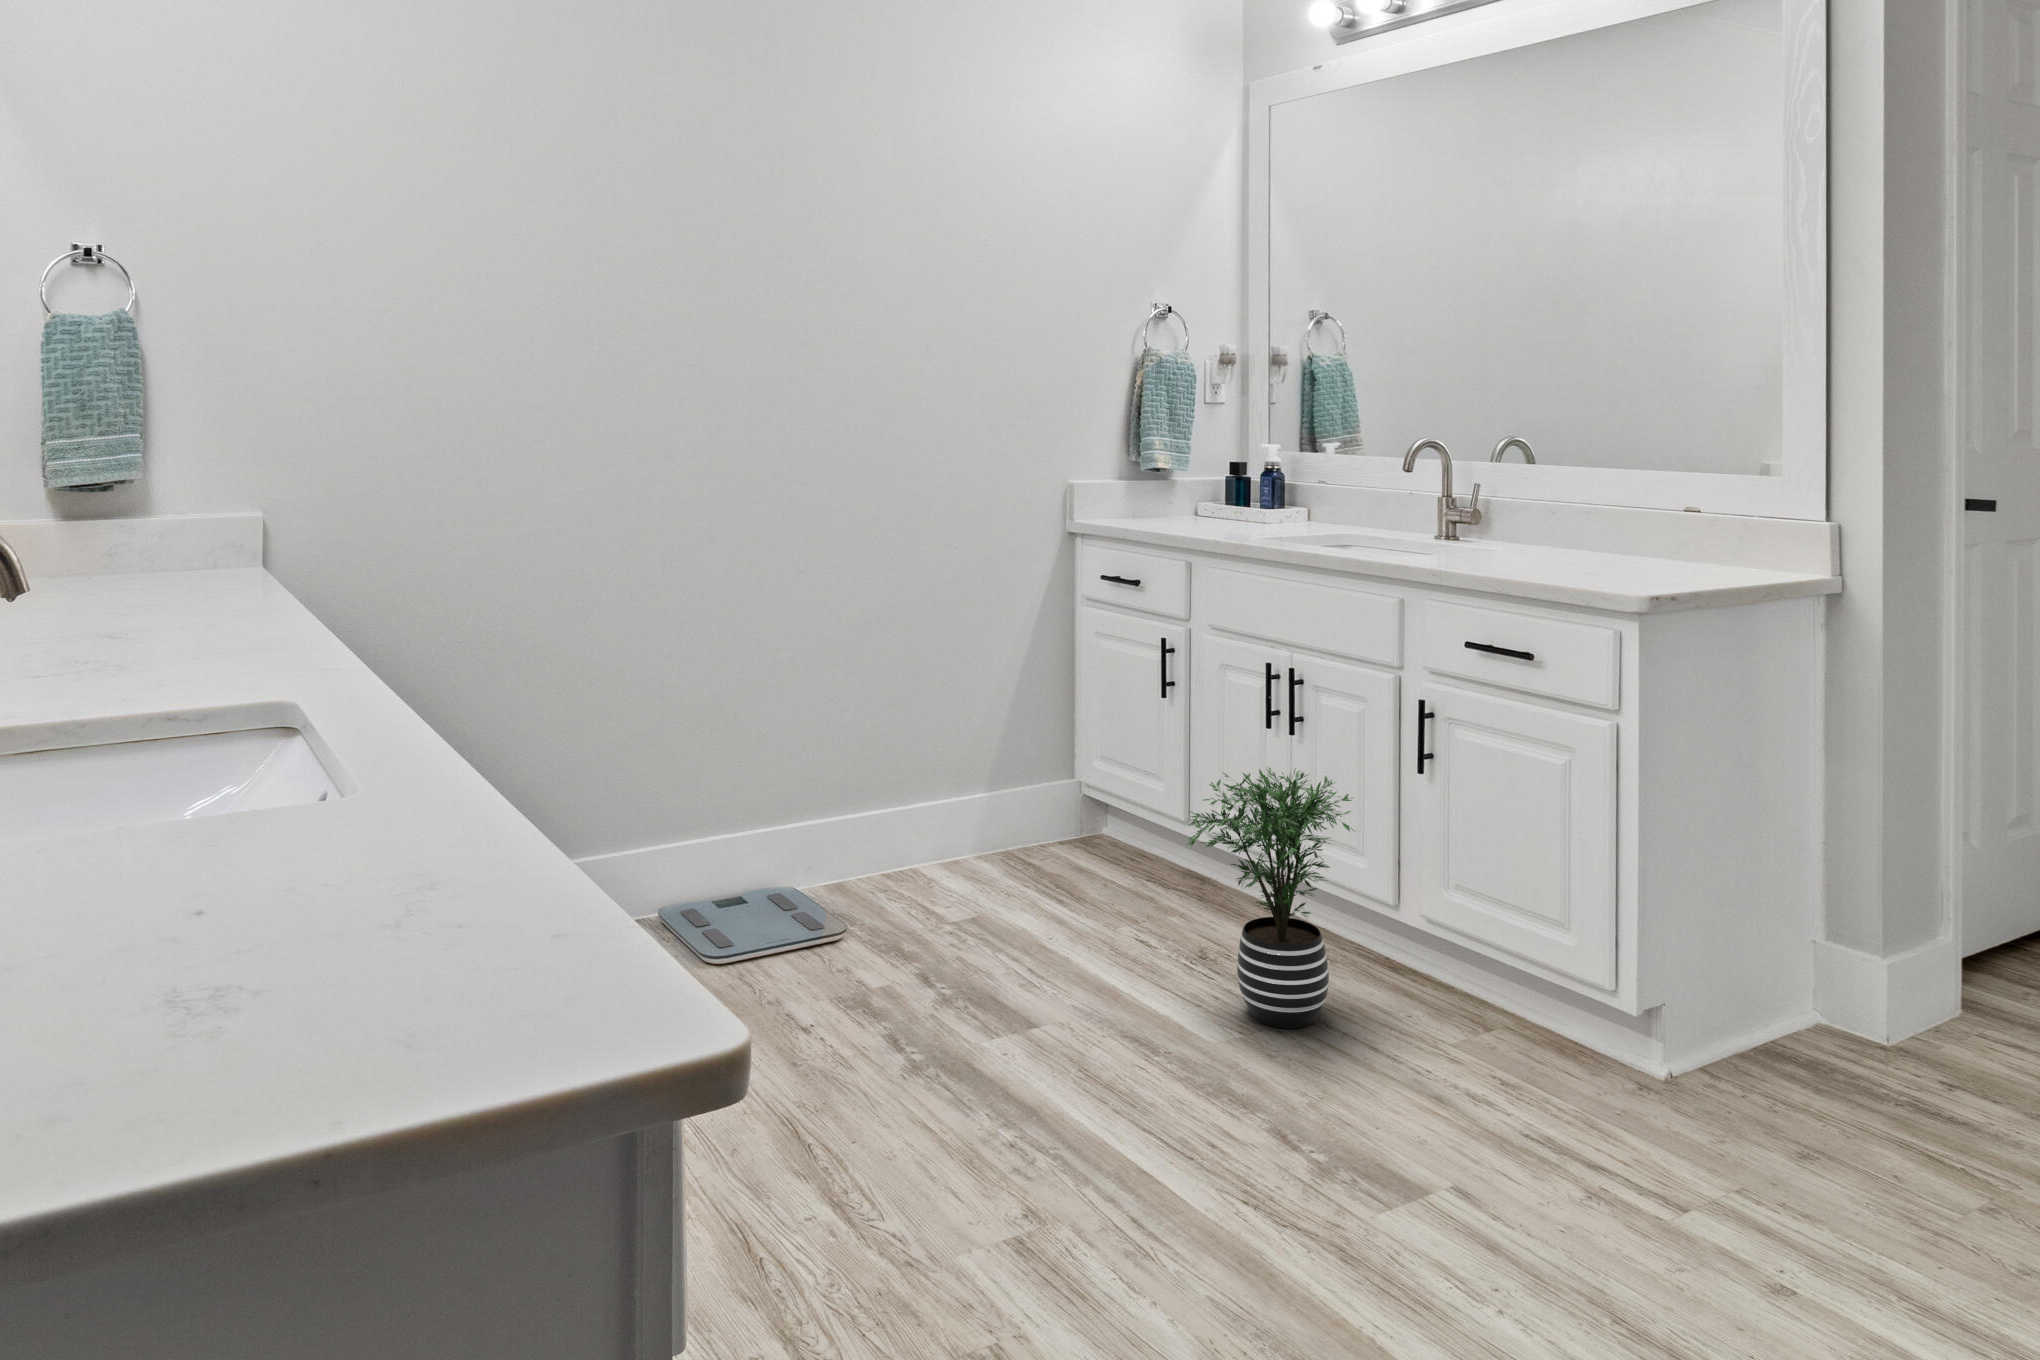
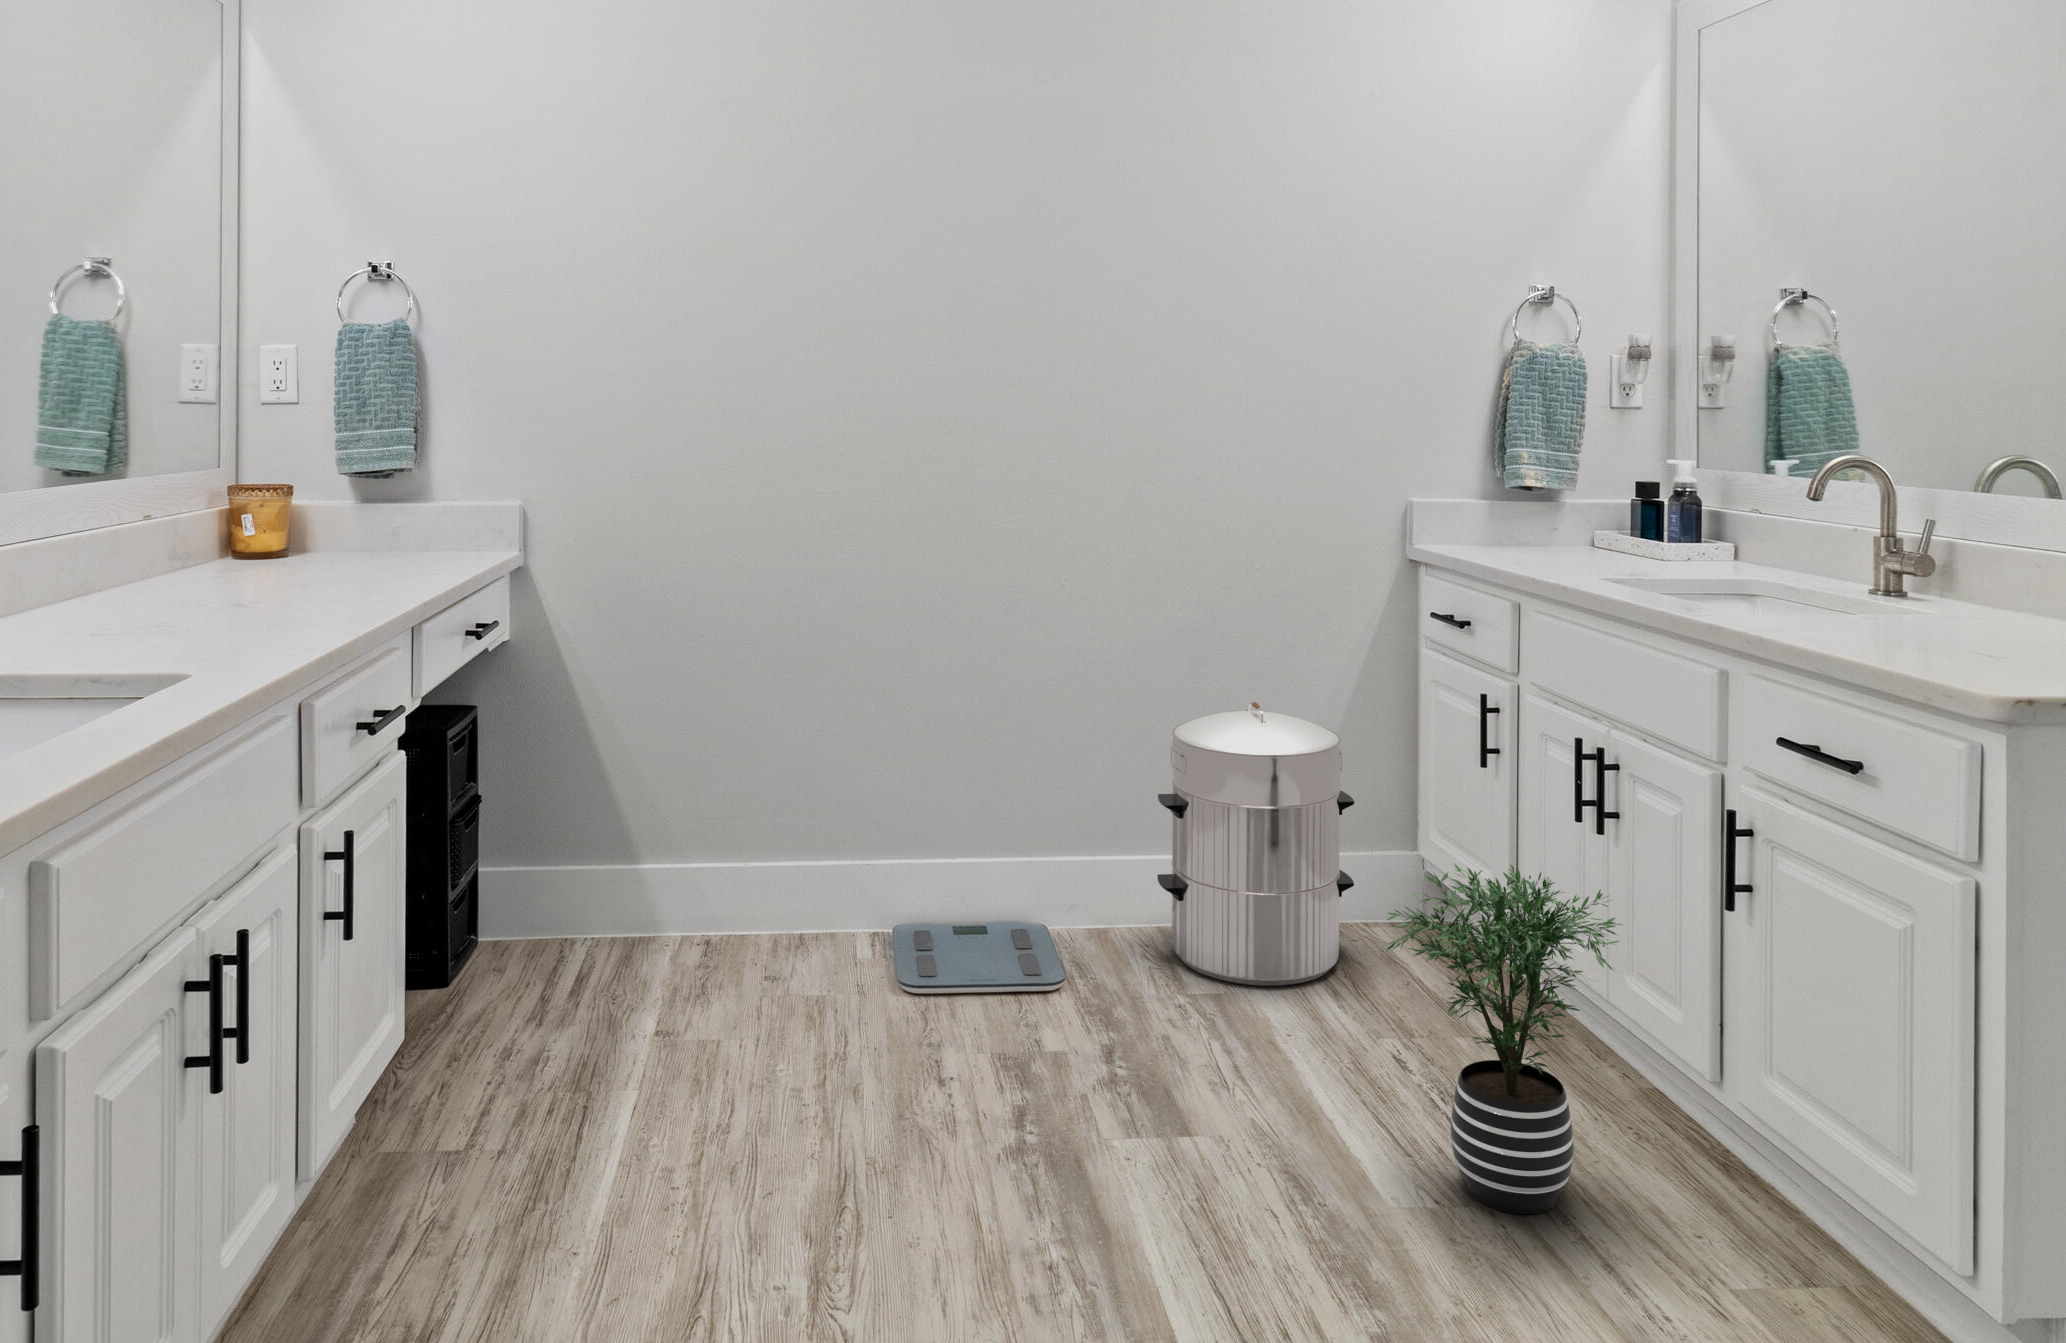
waste bin: none [897,666,1055,905] -> present [1157,701,1354,986]

